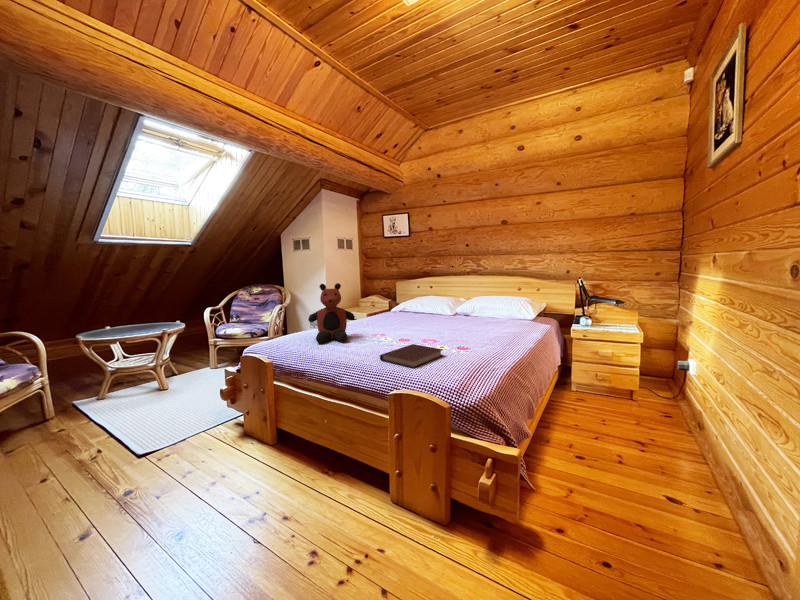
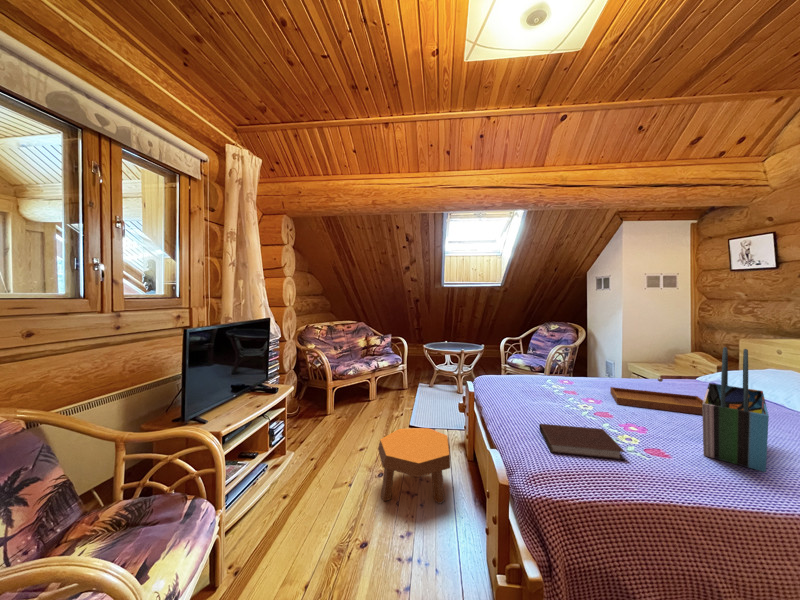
tote bag: none [438,273,487,341] -> present [702,347,769,472]
teddy bear: present [308,283,355,343] -> none [522,334,575,399]
tray: none [367,308,427,333] -> present [610,377,703,415]
footstool: none [164,420,290,549] -> present [378,428,450,503]

